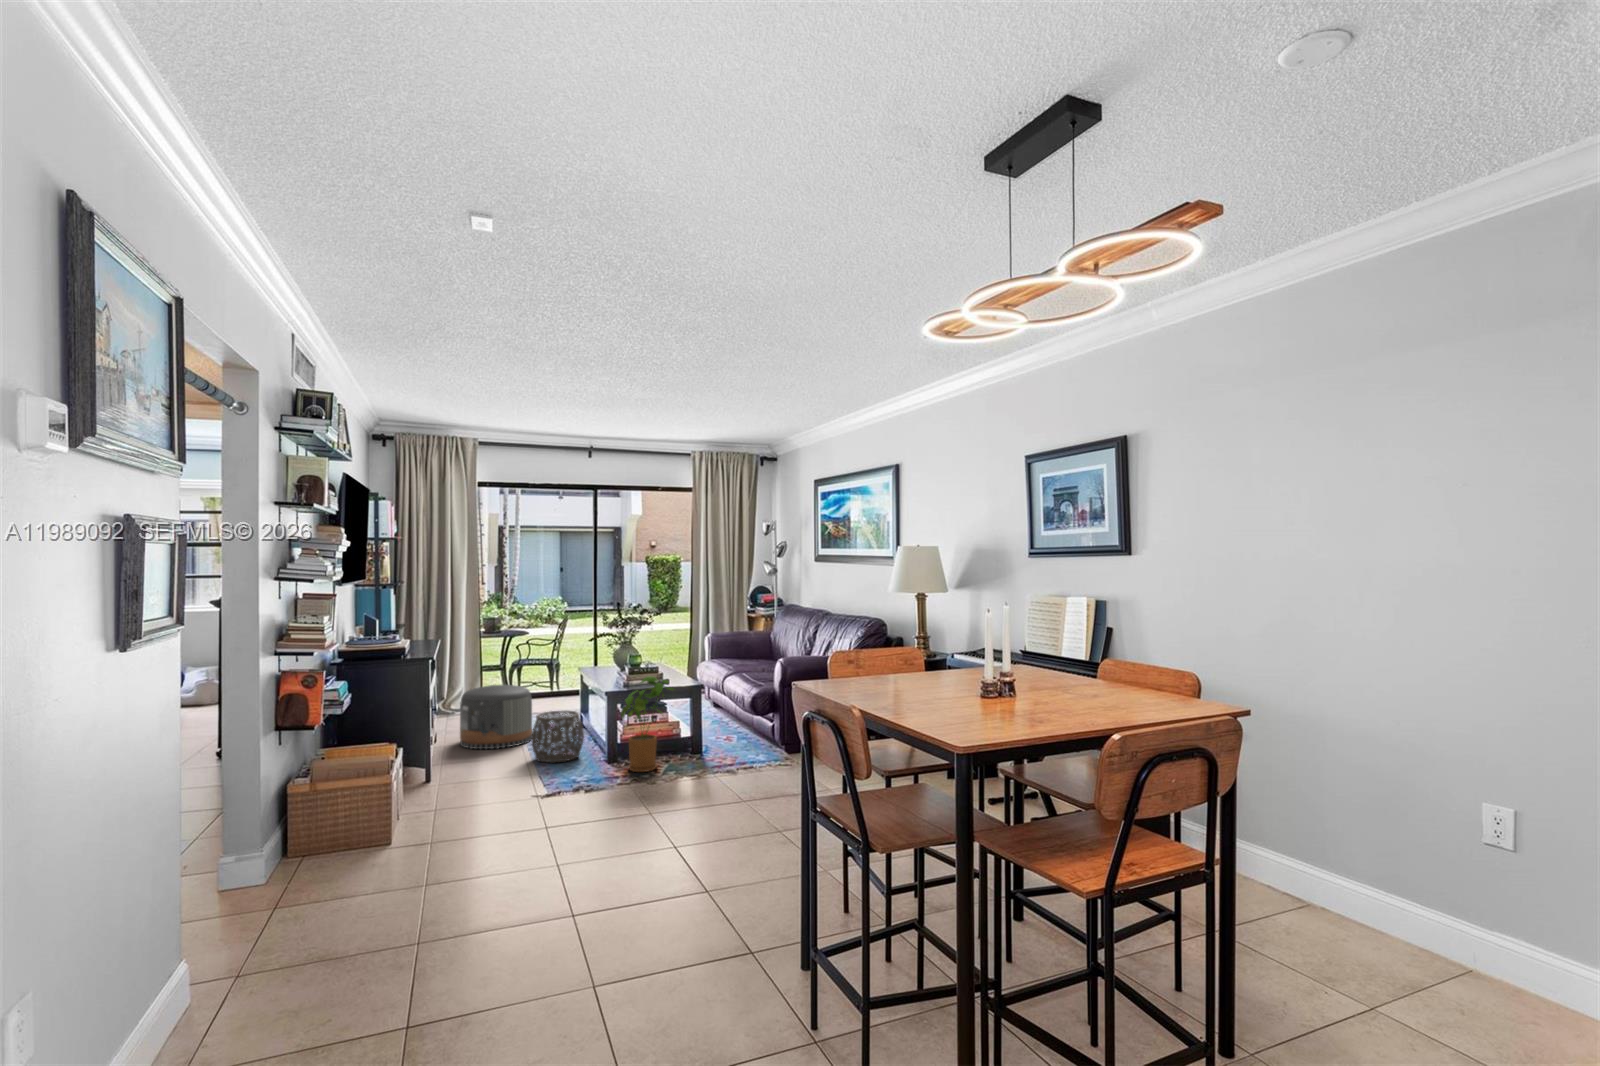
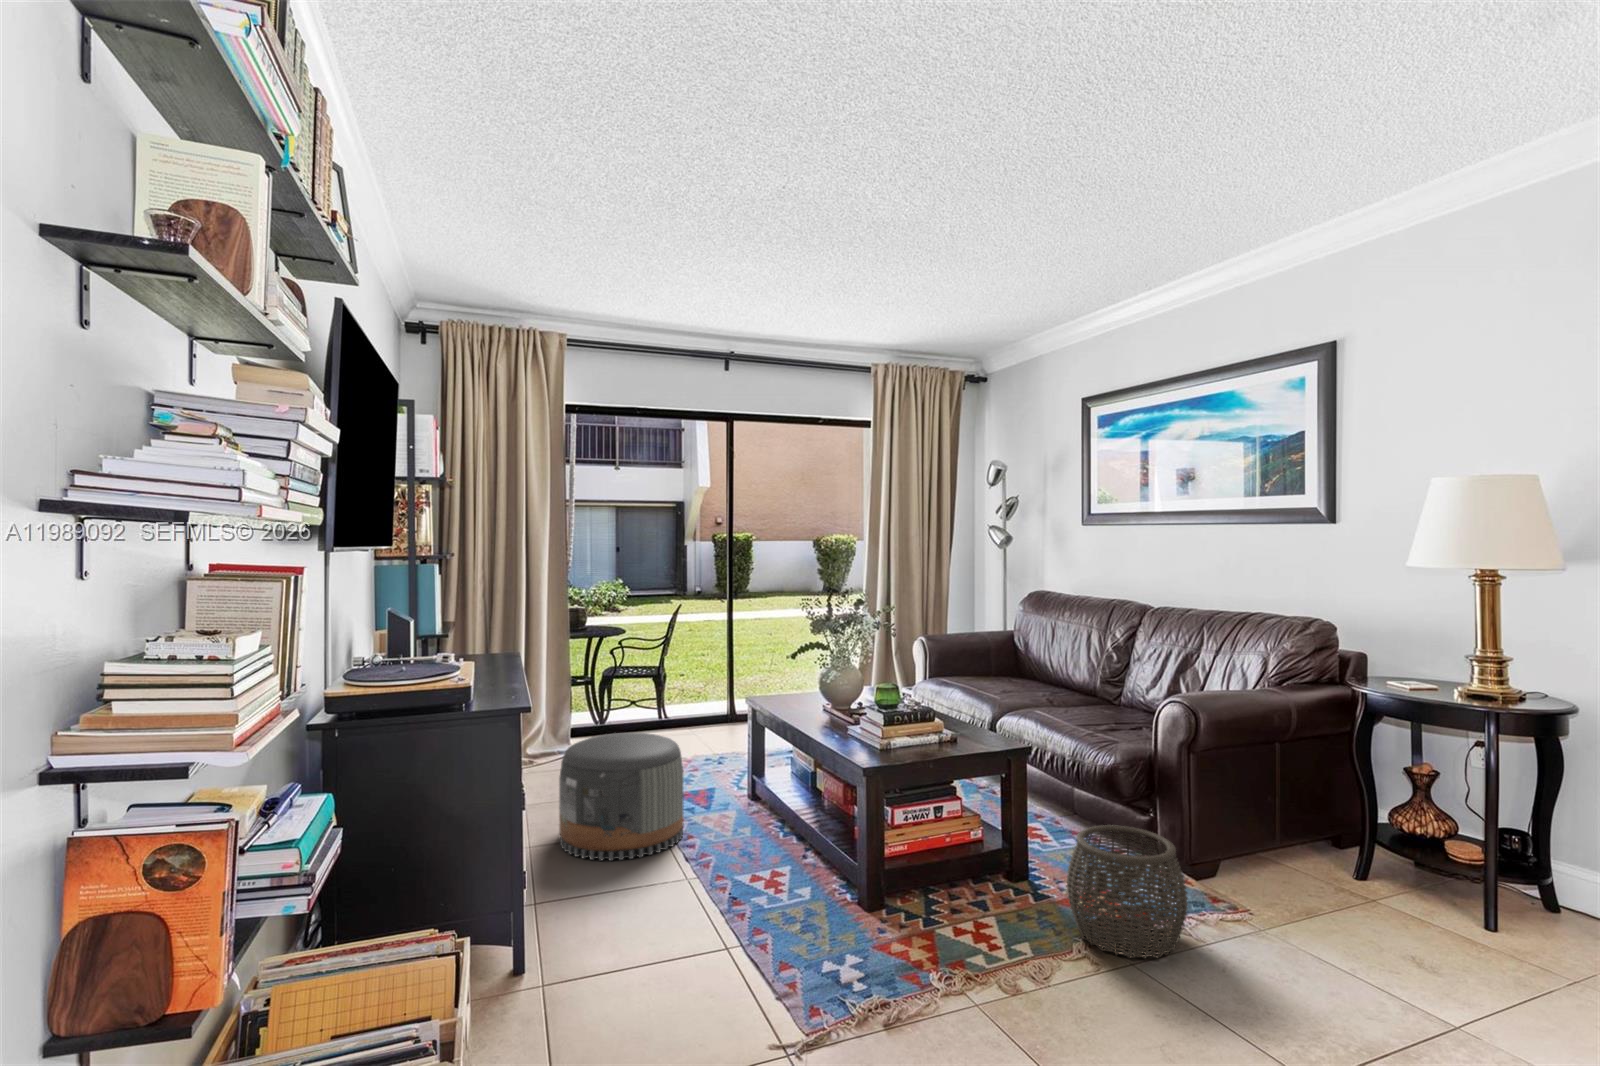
house plant: present [621,676,674,772] -> none [916,748,1029,952]
woven basket: present [531,711,584,763] -> present [1066,825,1188,959]

